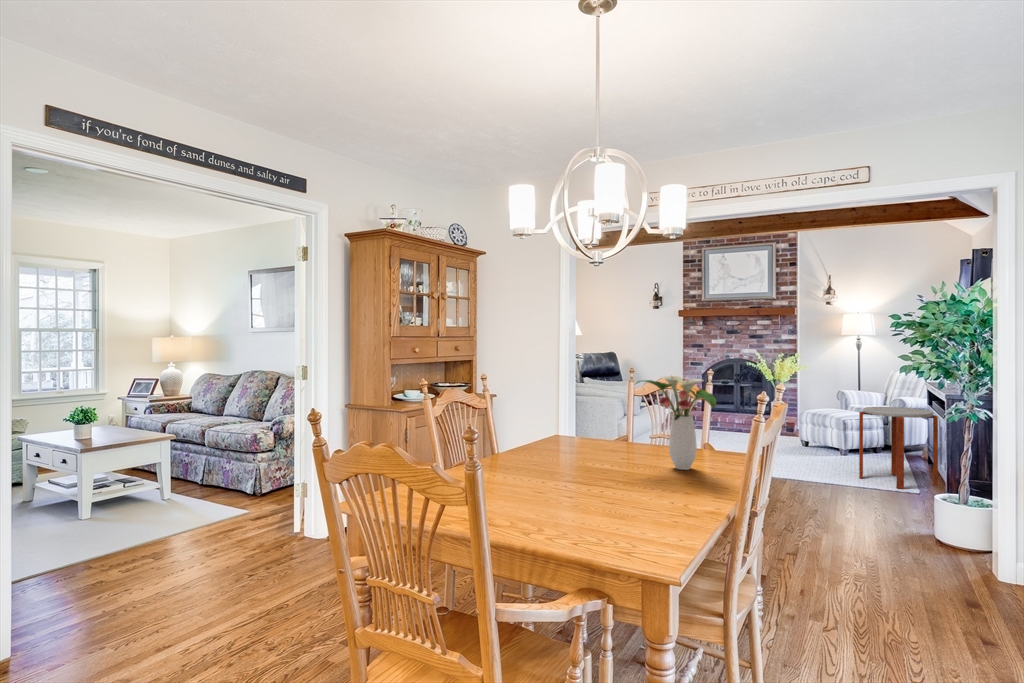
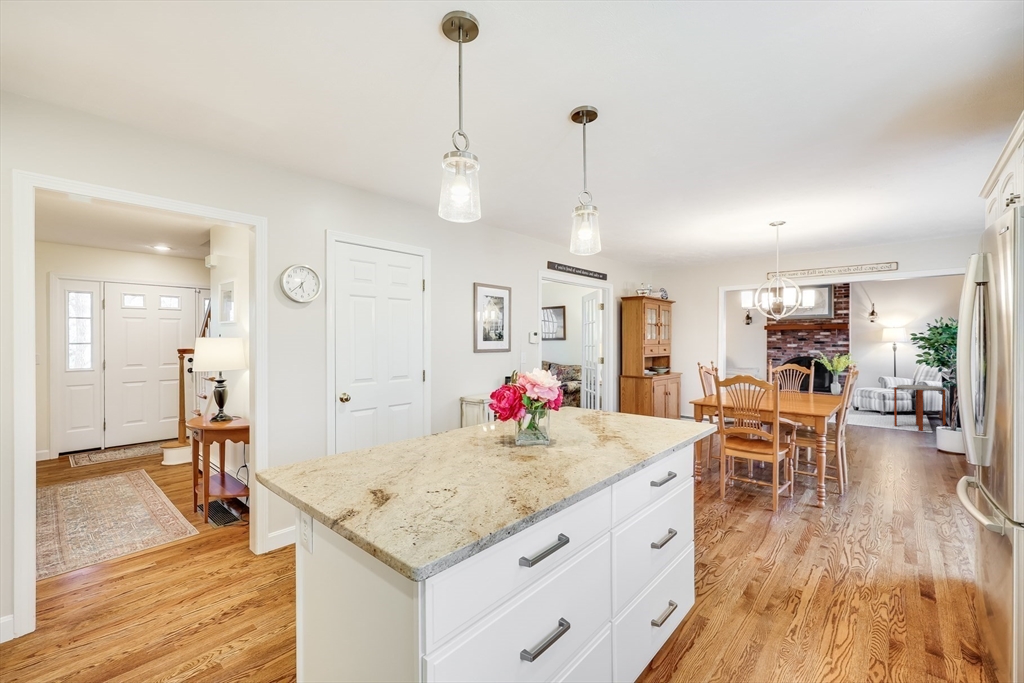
flower arrangement: present [635,376,716,470] -> none [792,362,830,399]

